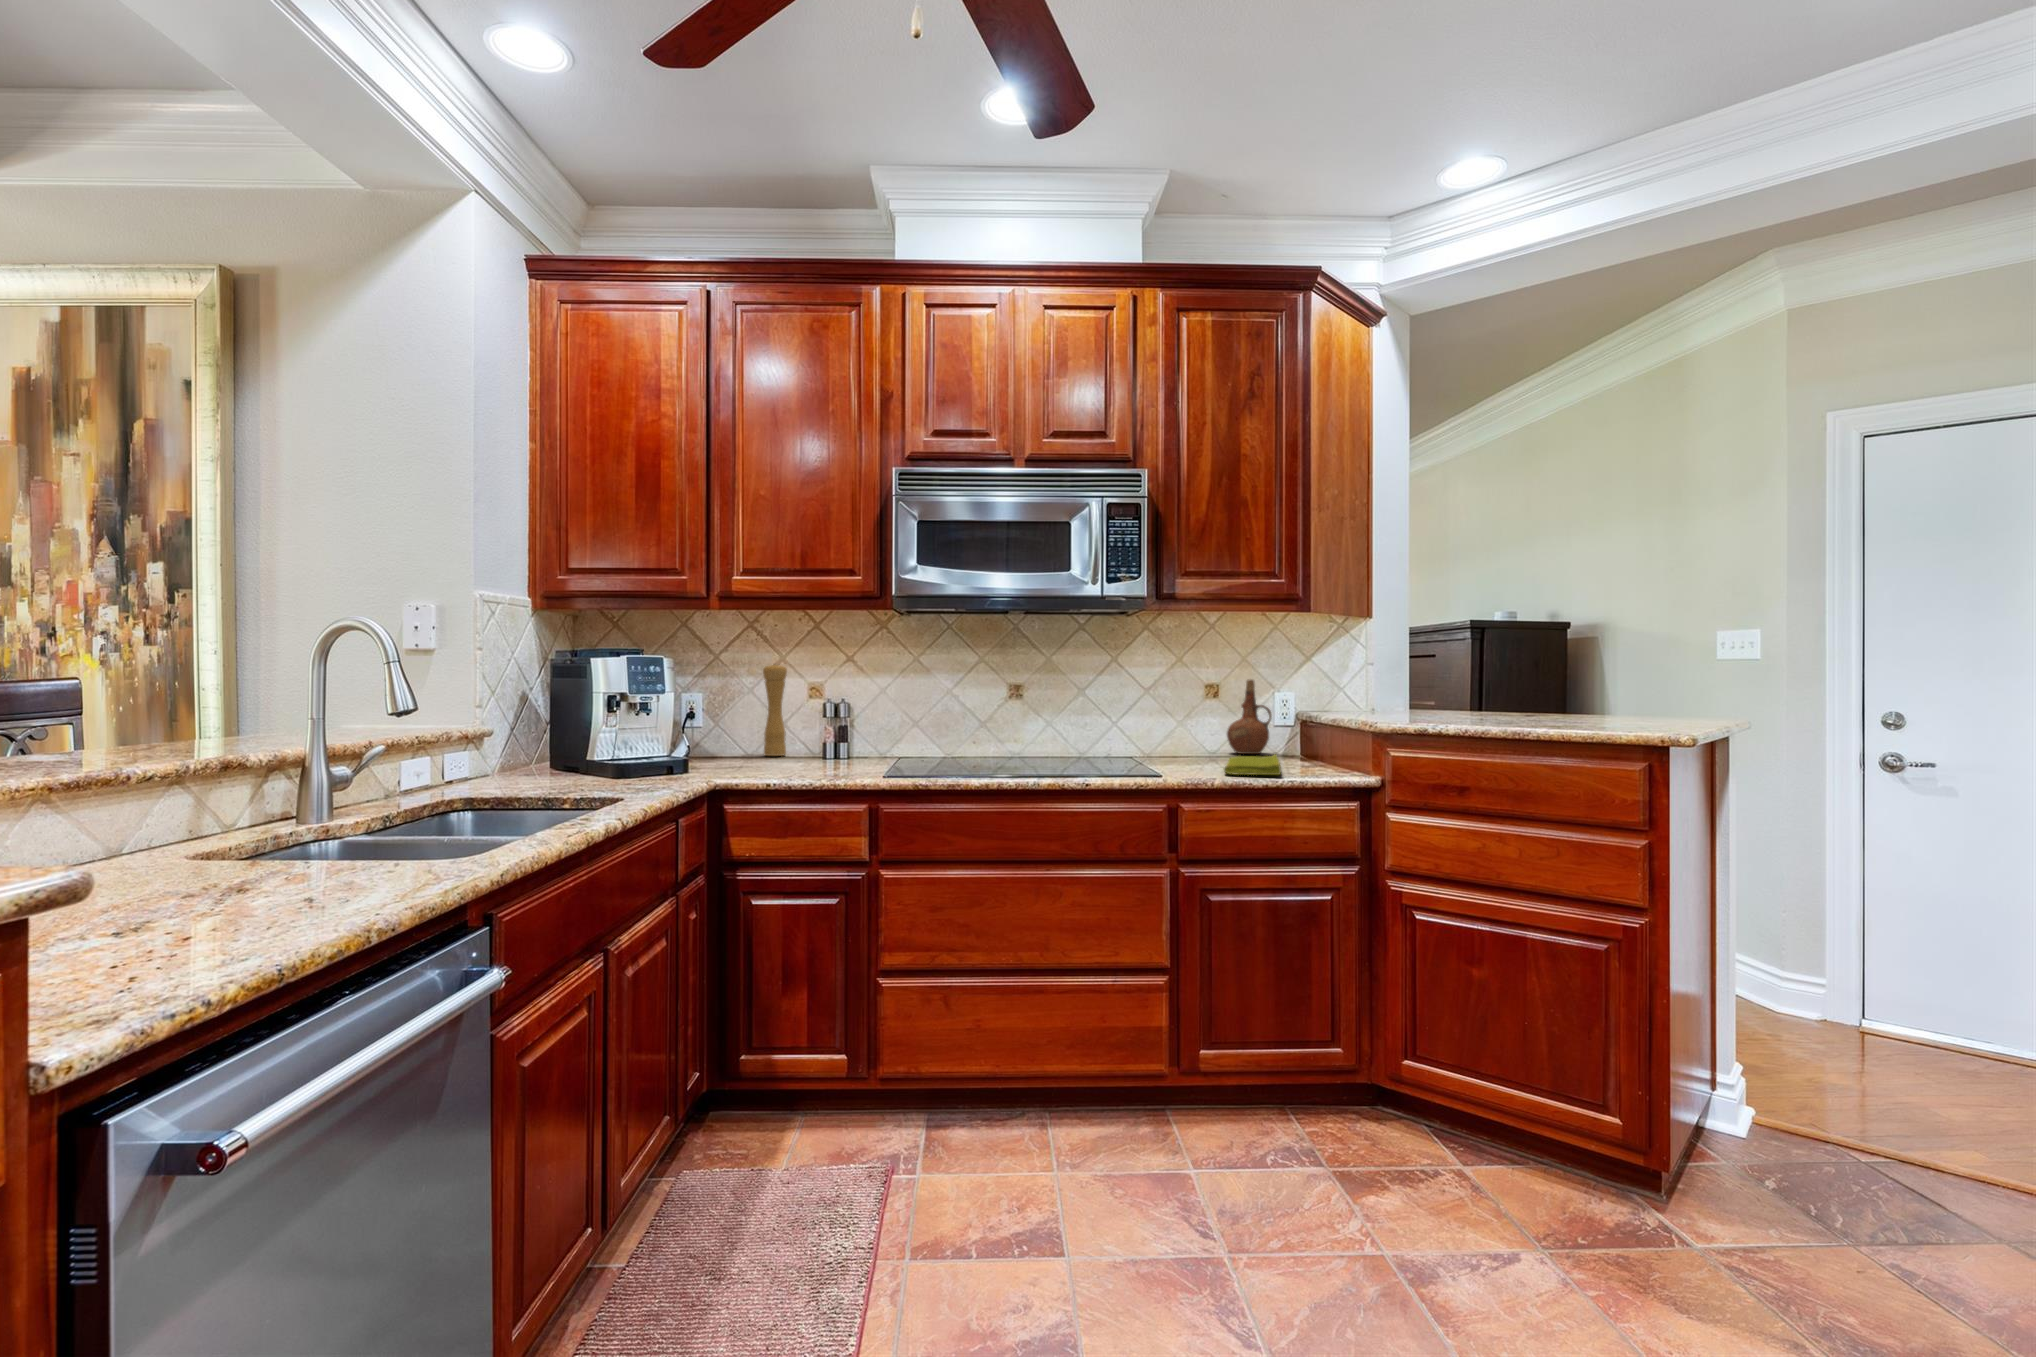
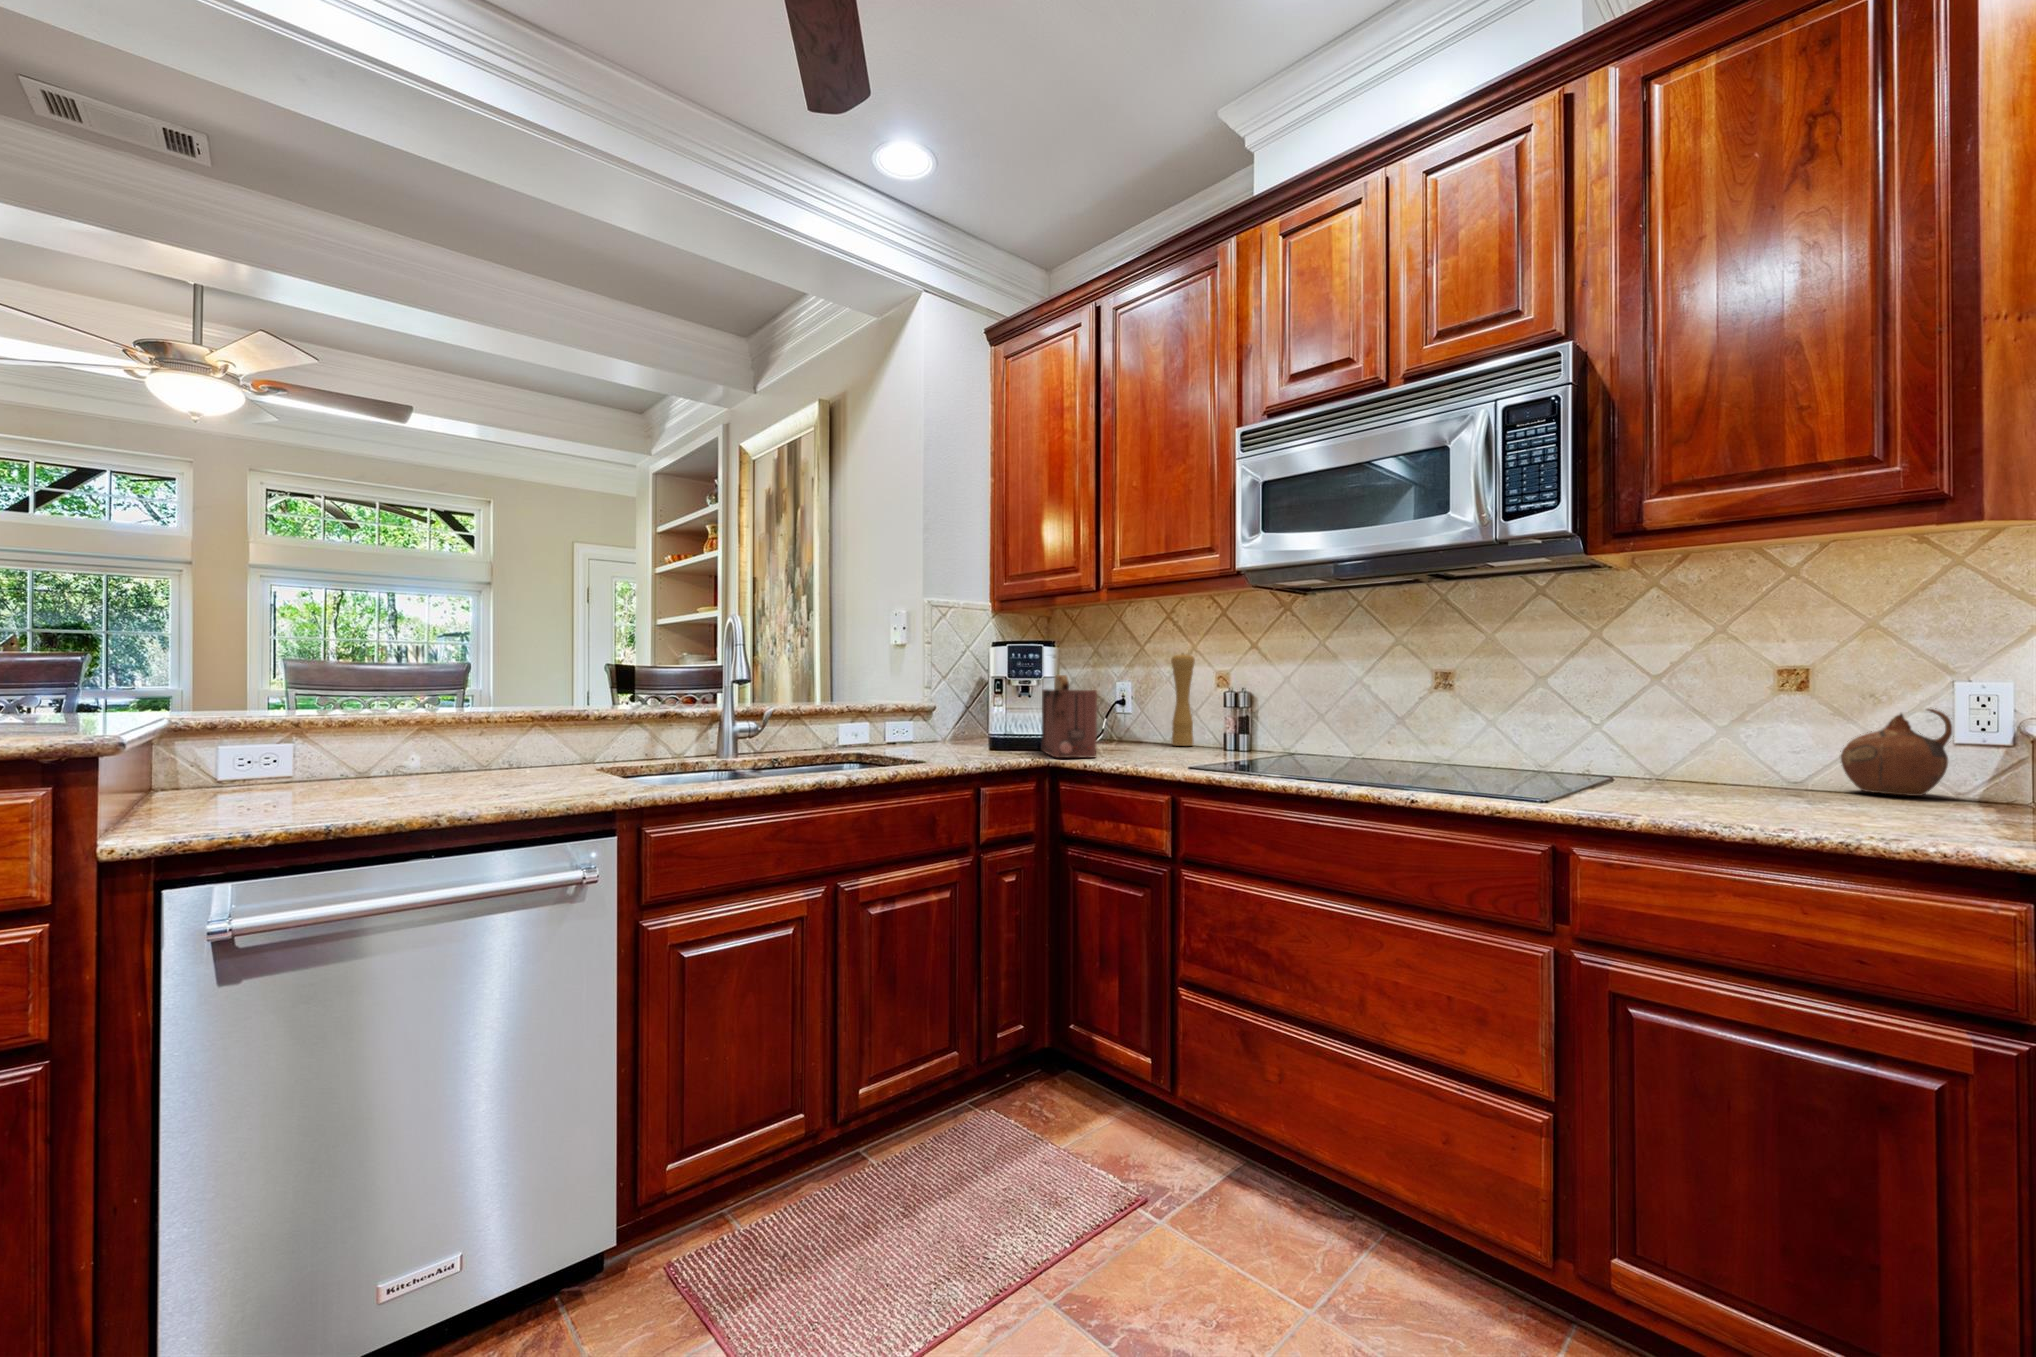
toaster: none [659,690,749,779] -> present [1042,675,1097,758]
dish towel: present [1224,754,1281,775] -> none [1695,793,1914,825]

